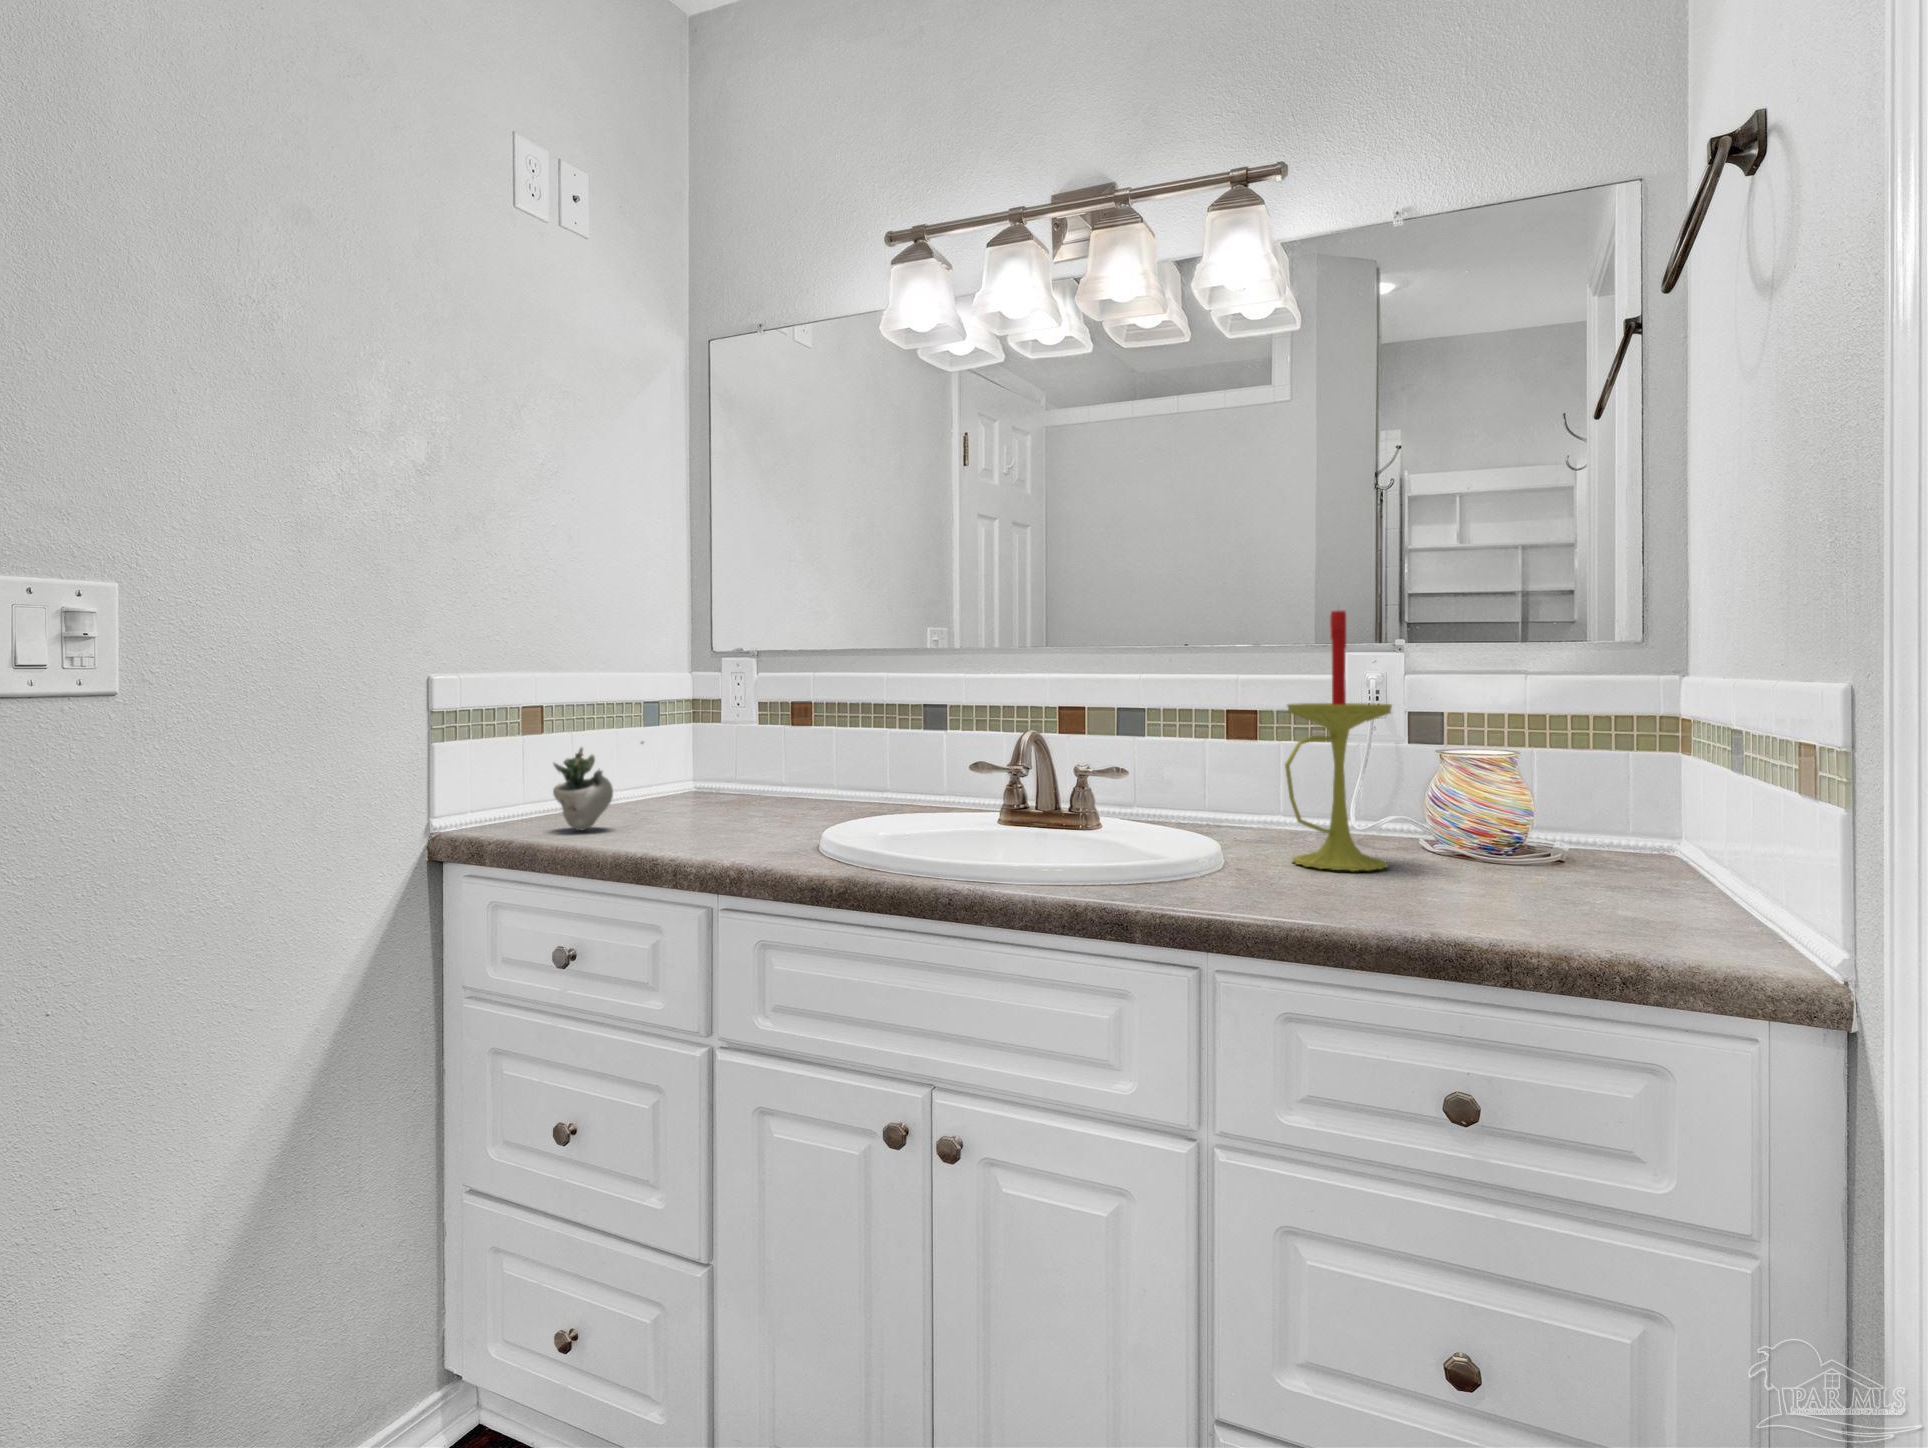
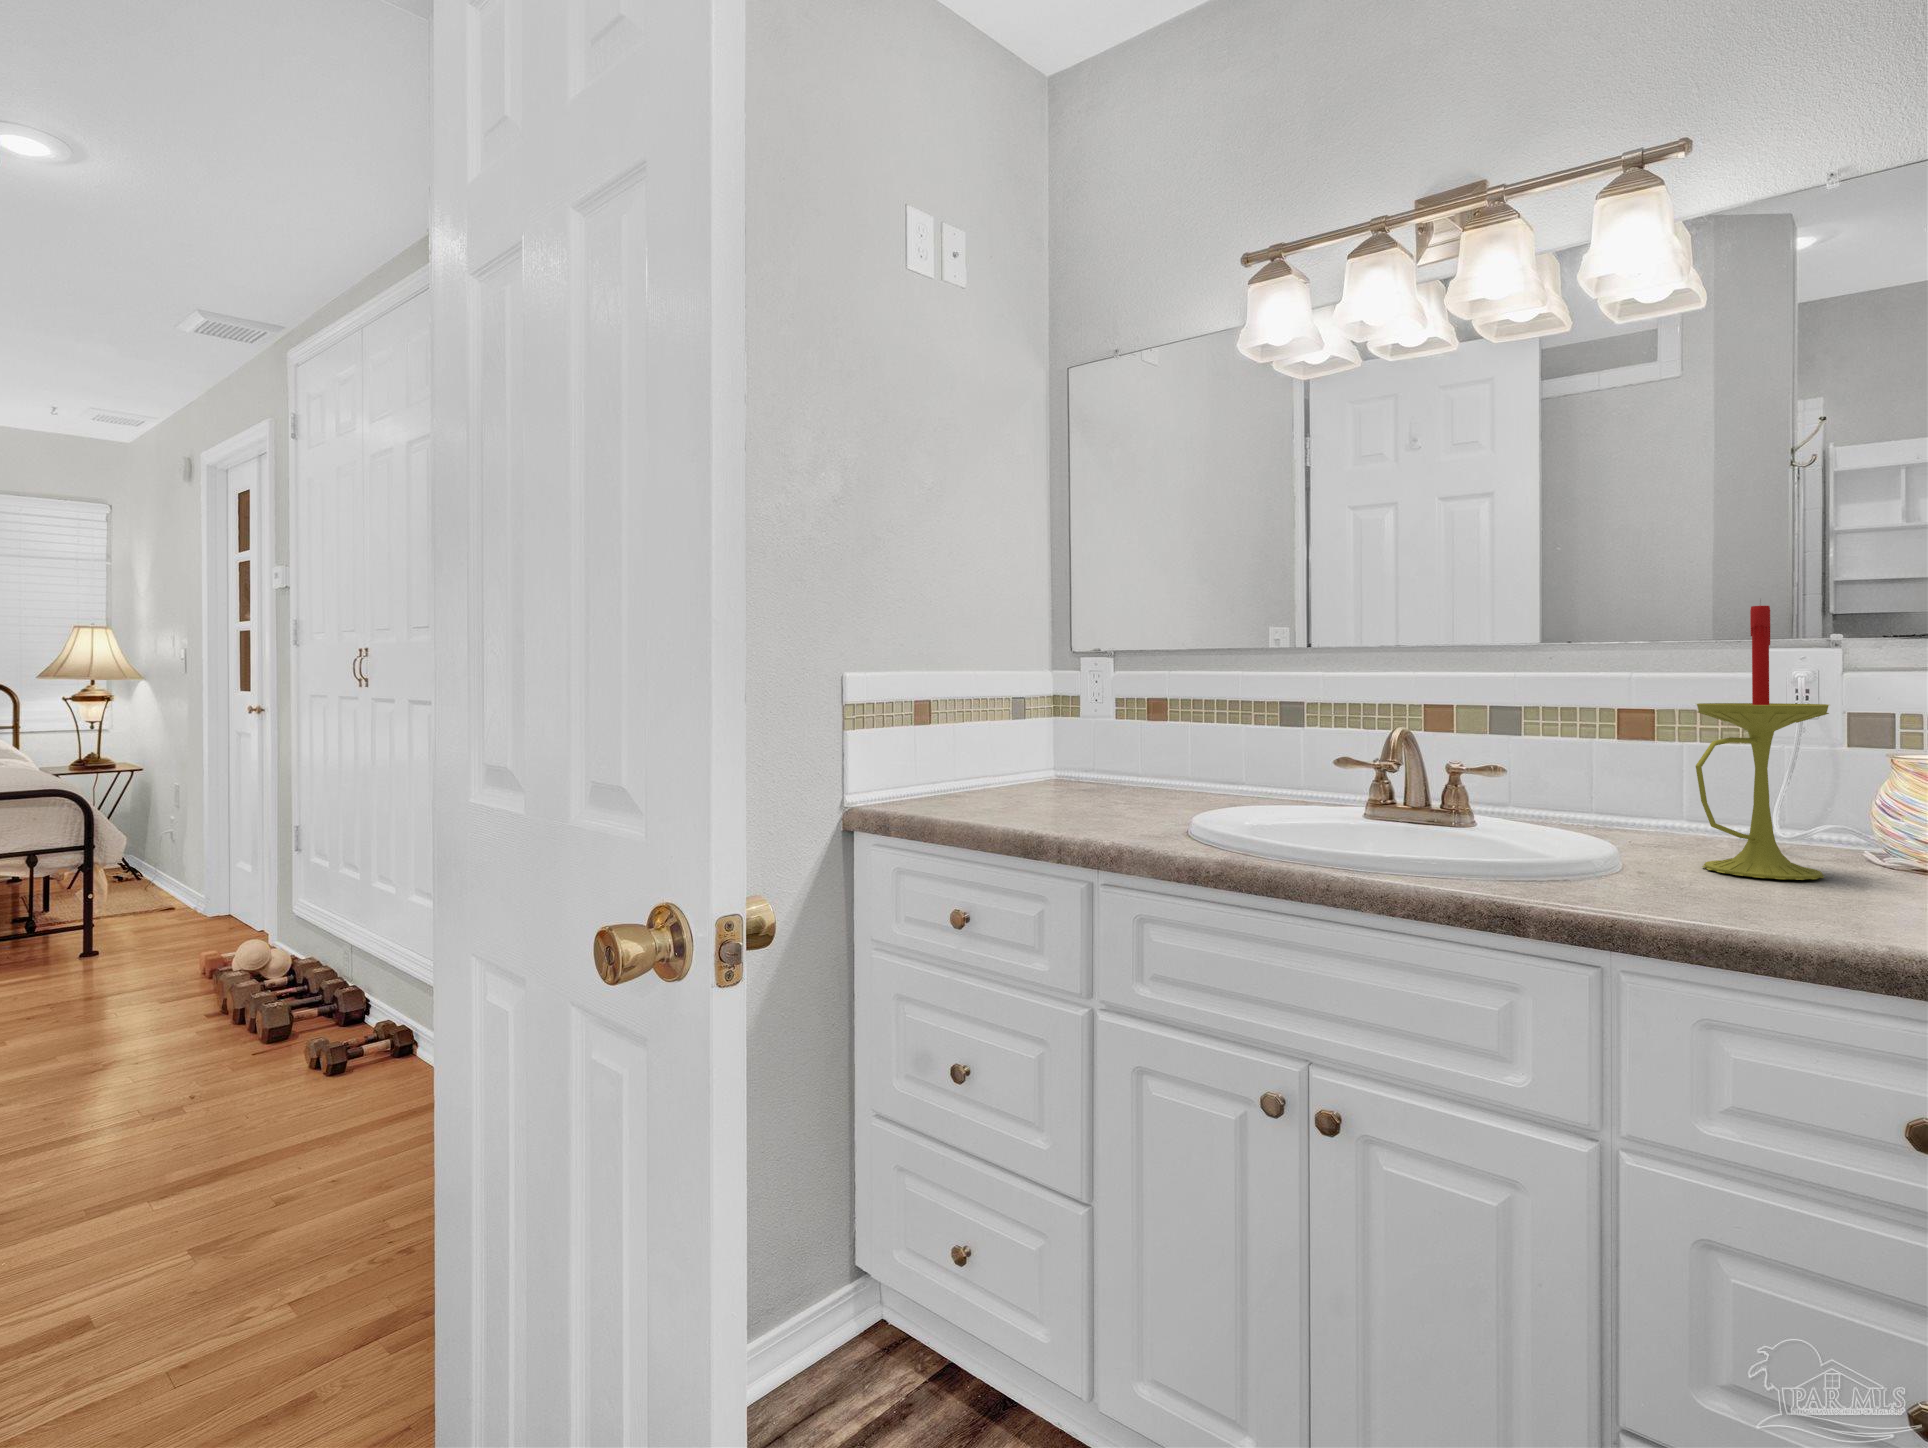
succulent plant: present [553,741,644,830] -> none [947,733,1028,811]

